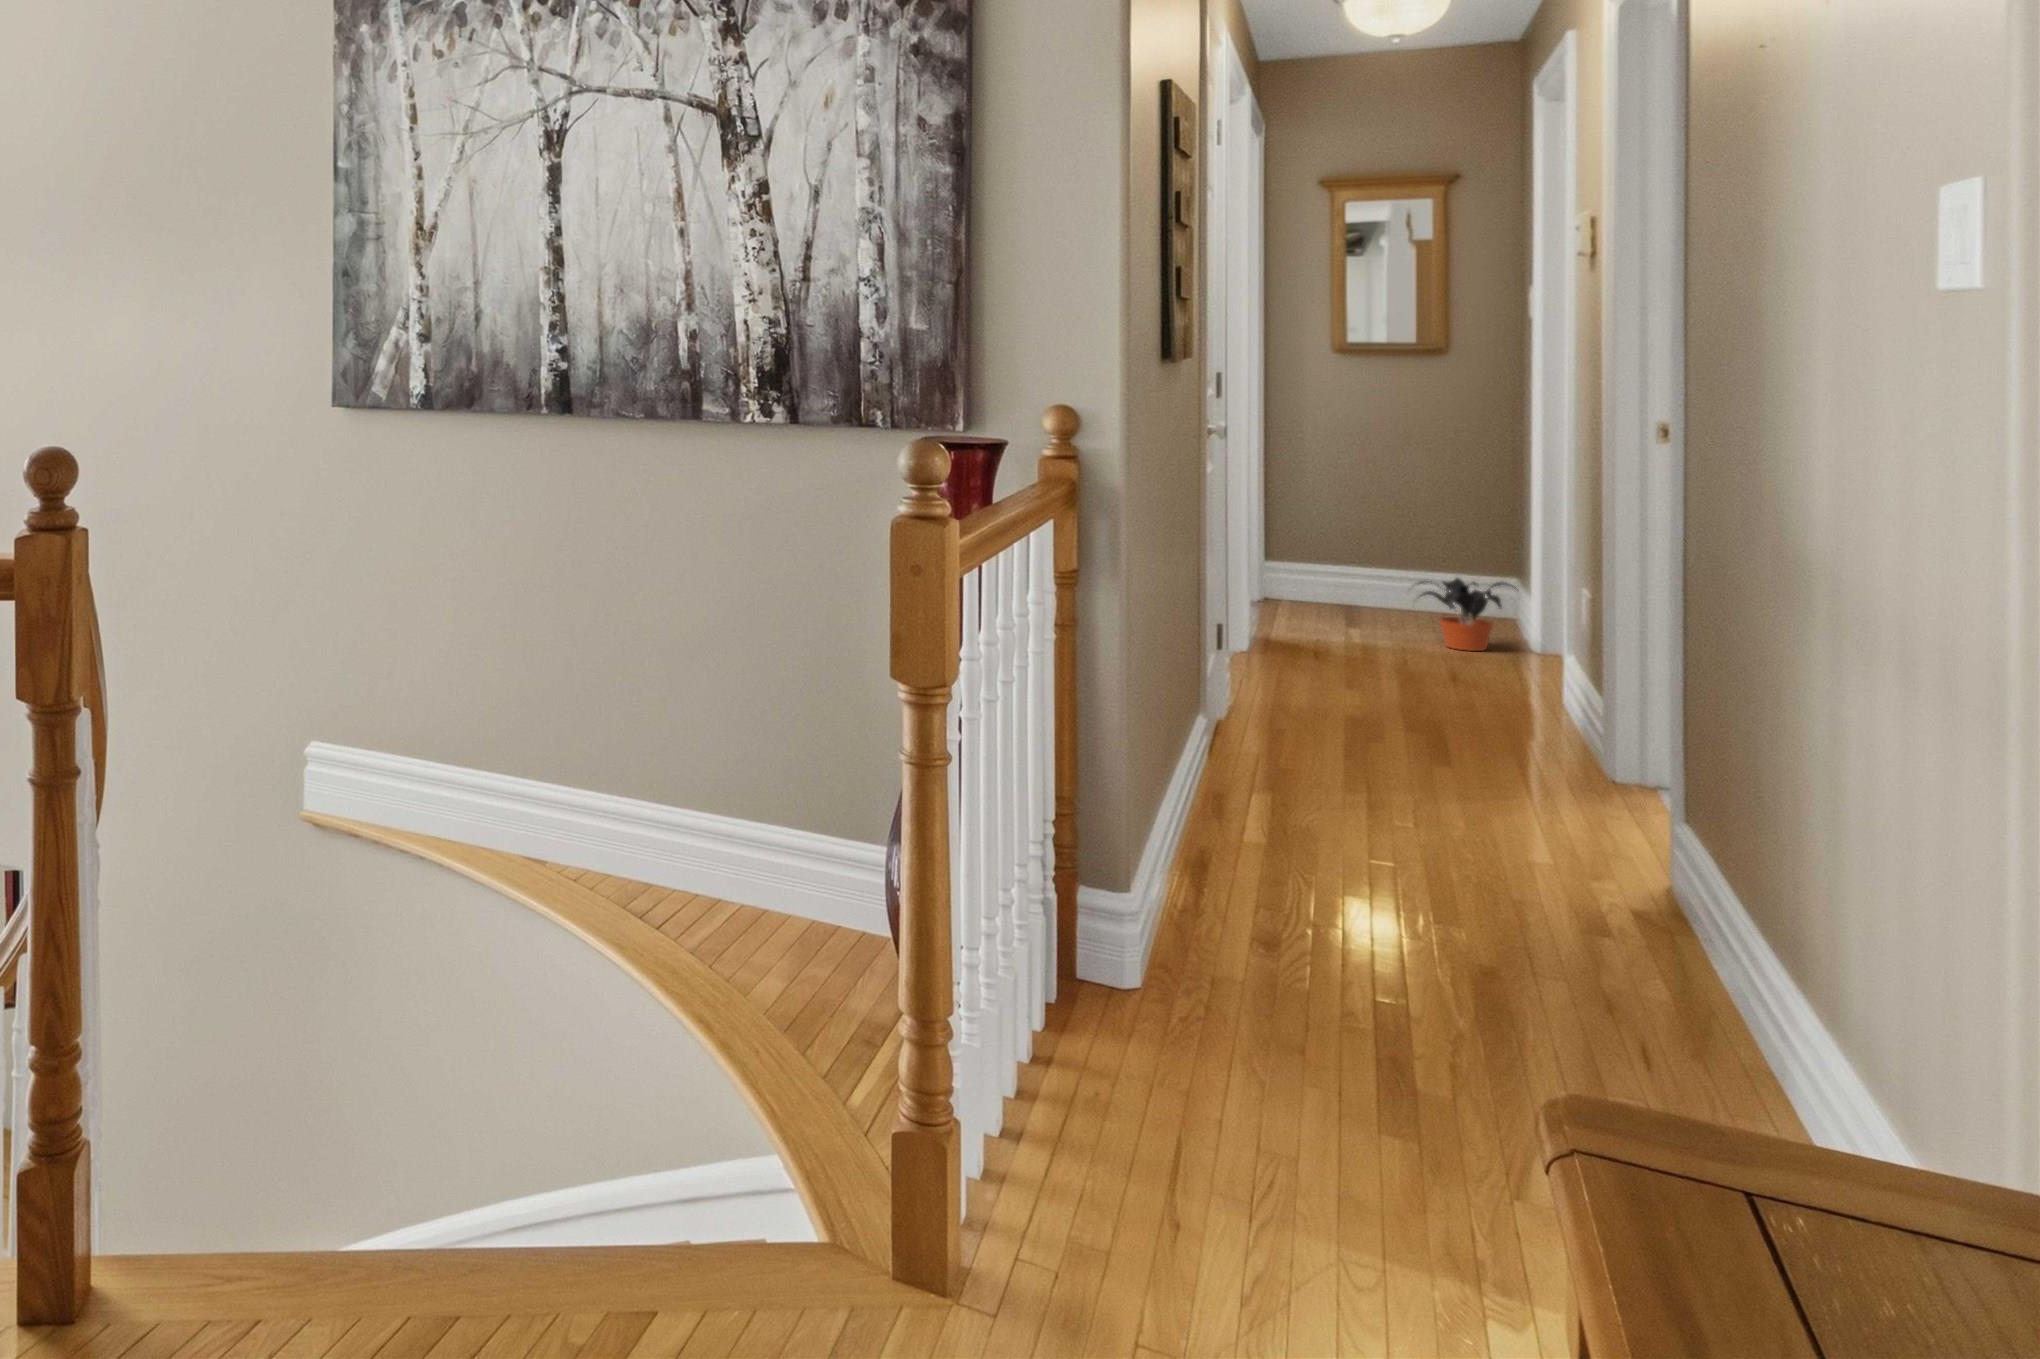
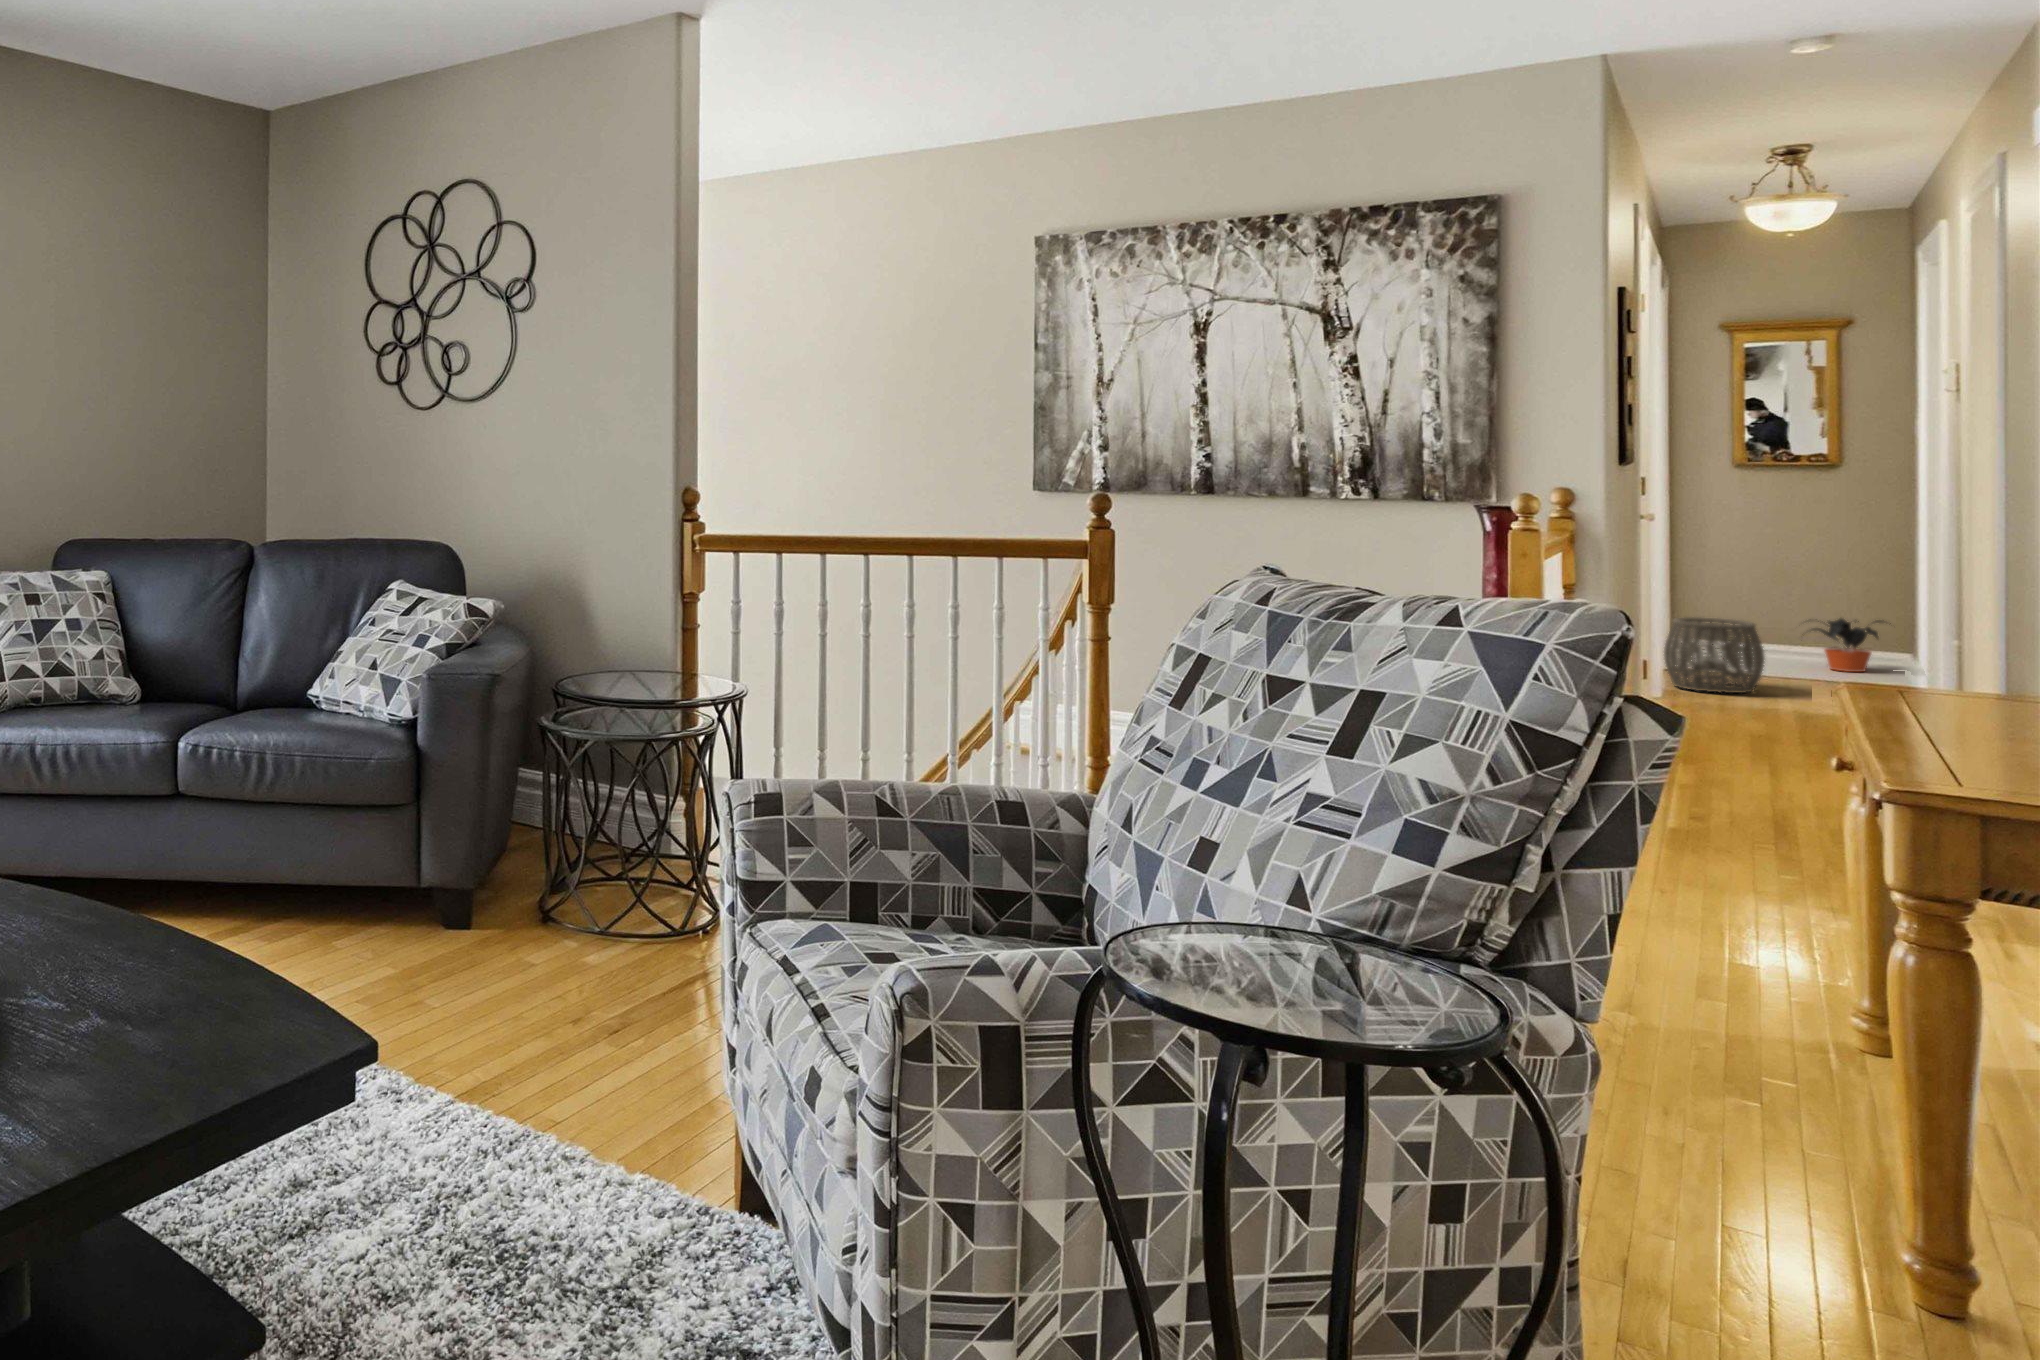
woven basket: none [1249,584,1372,693] -> present [1663,617,1765,693]

